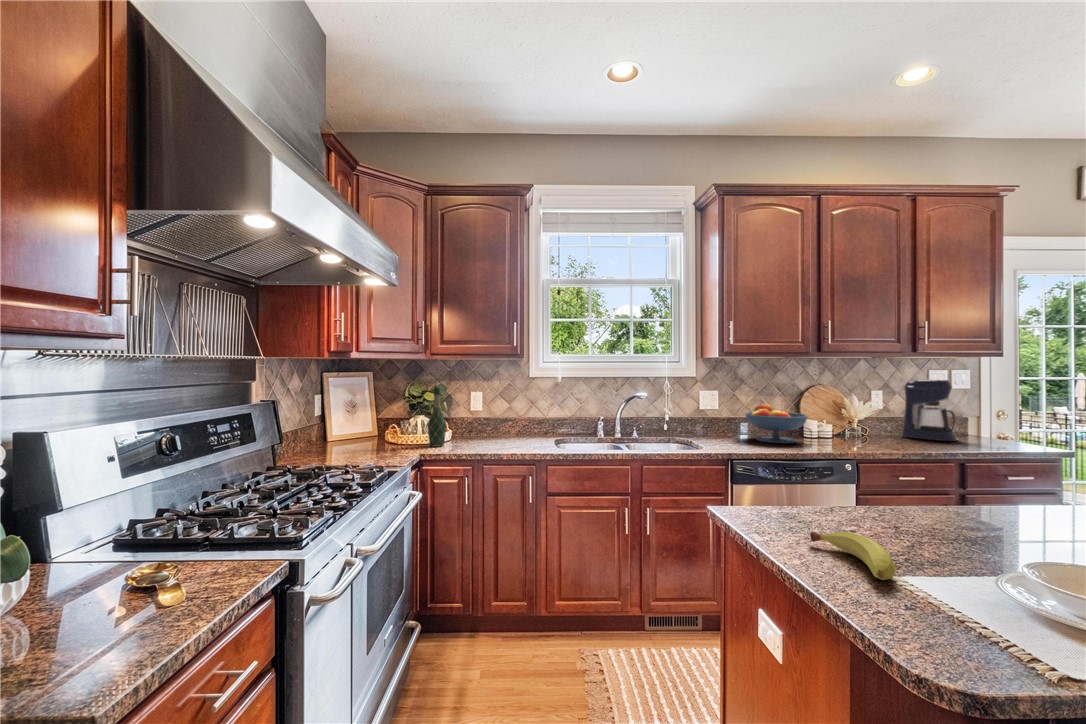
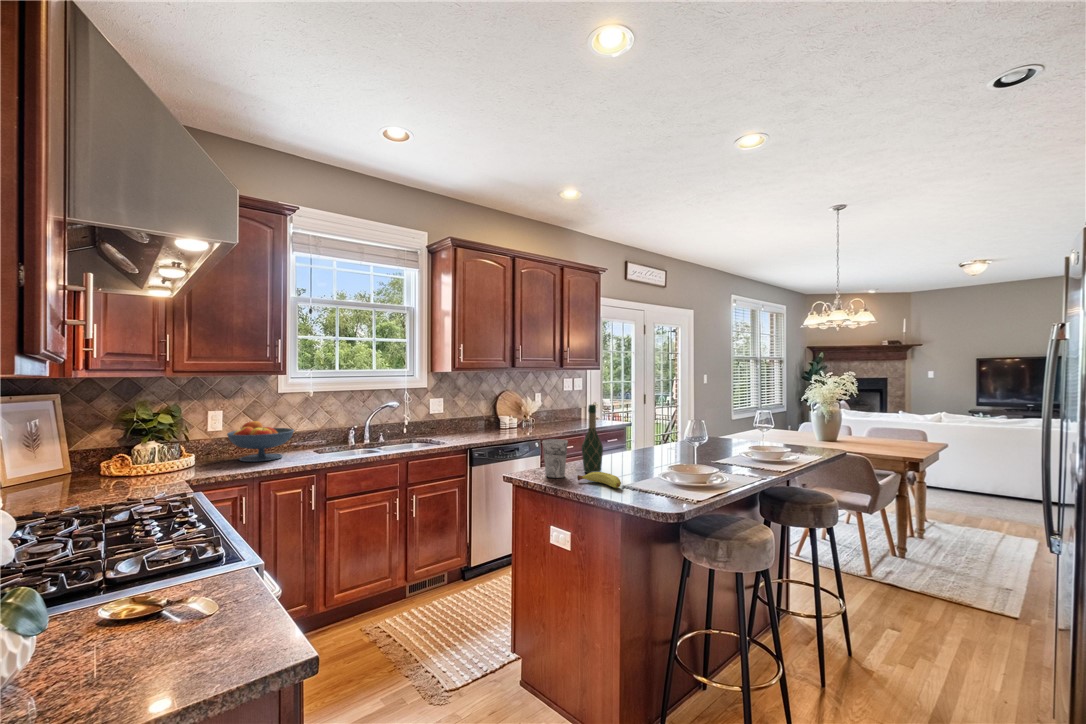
coffee maker: present [901,380,957,441] -> none [552,385,580,424]
wine bottle: present [427,387,446,447] -> present [582,405,603,473]
fruit bowl: present [745,404,808,443] -> present [227,421,294,462]
cup: none [757,457,807,528] -> present [543,439,568,478]

